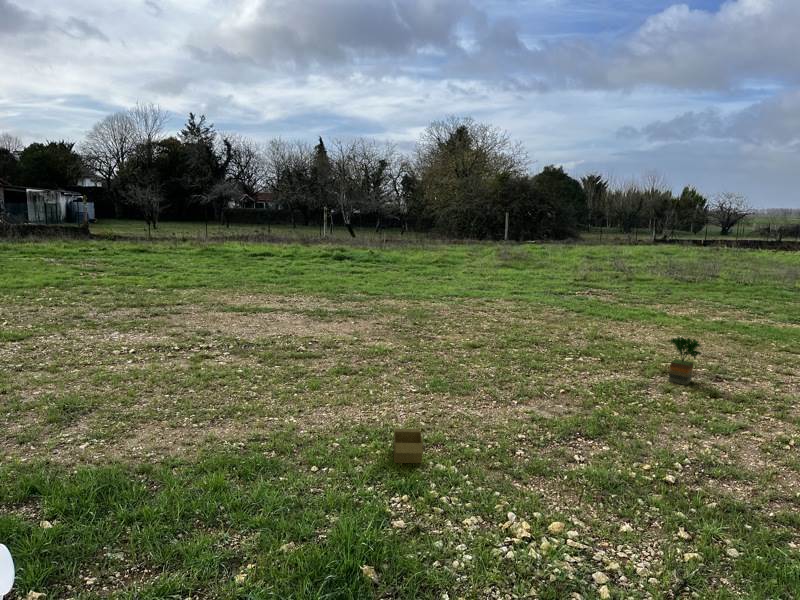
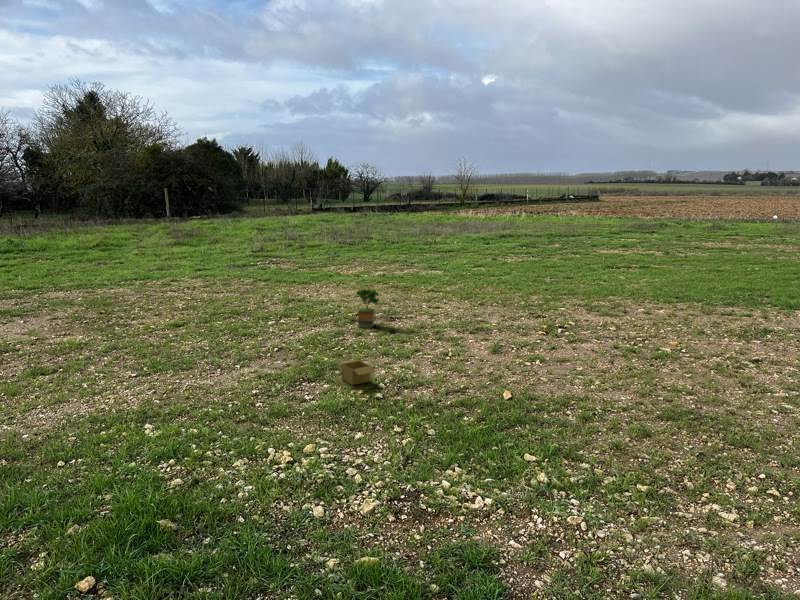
cardboard box: present [394,429,423,463] -> present [337,360,376,385]

